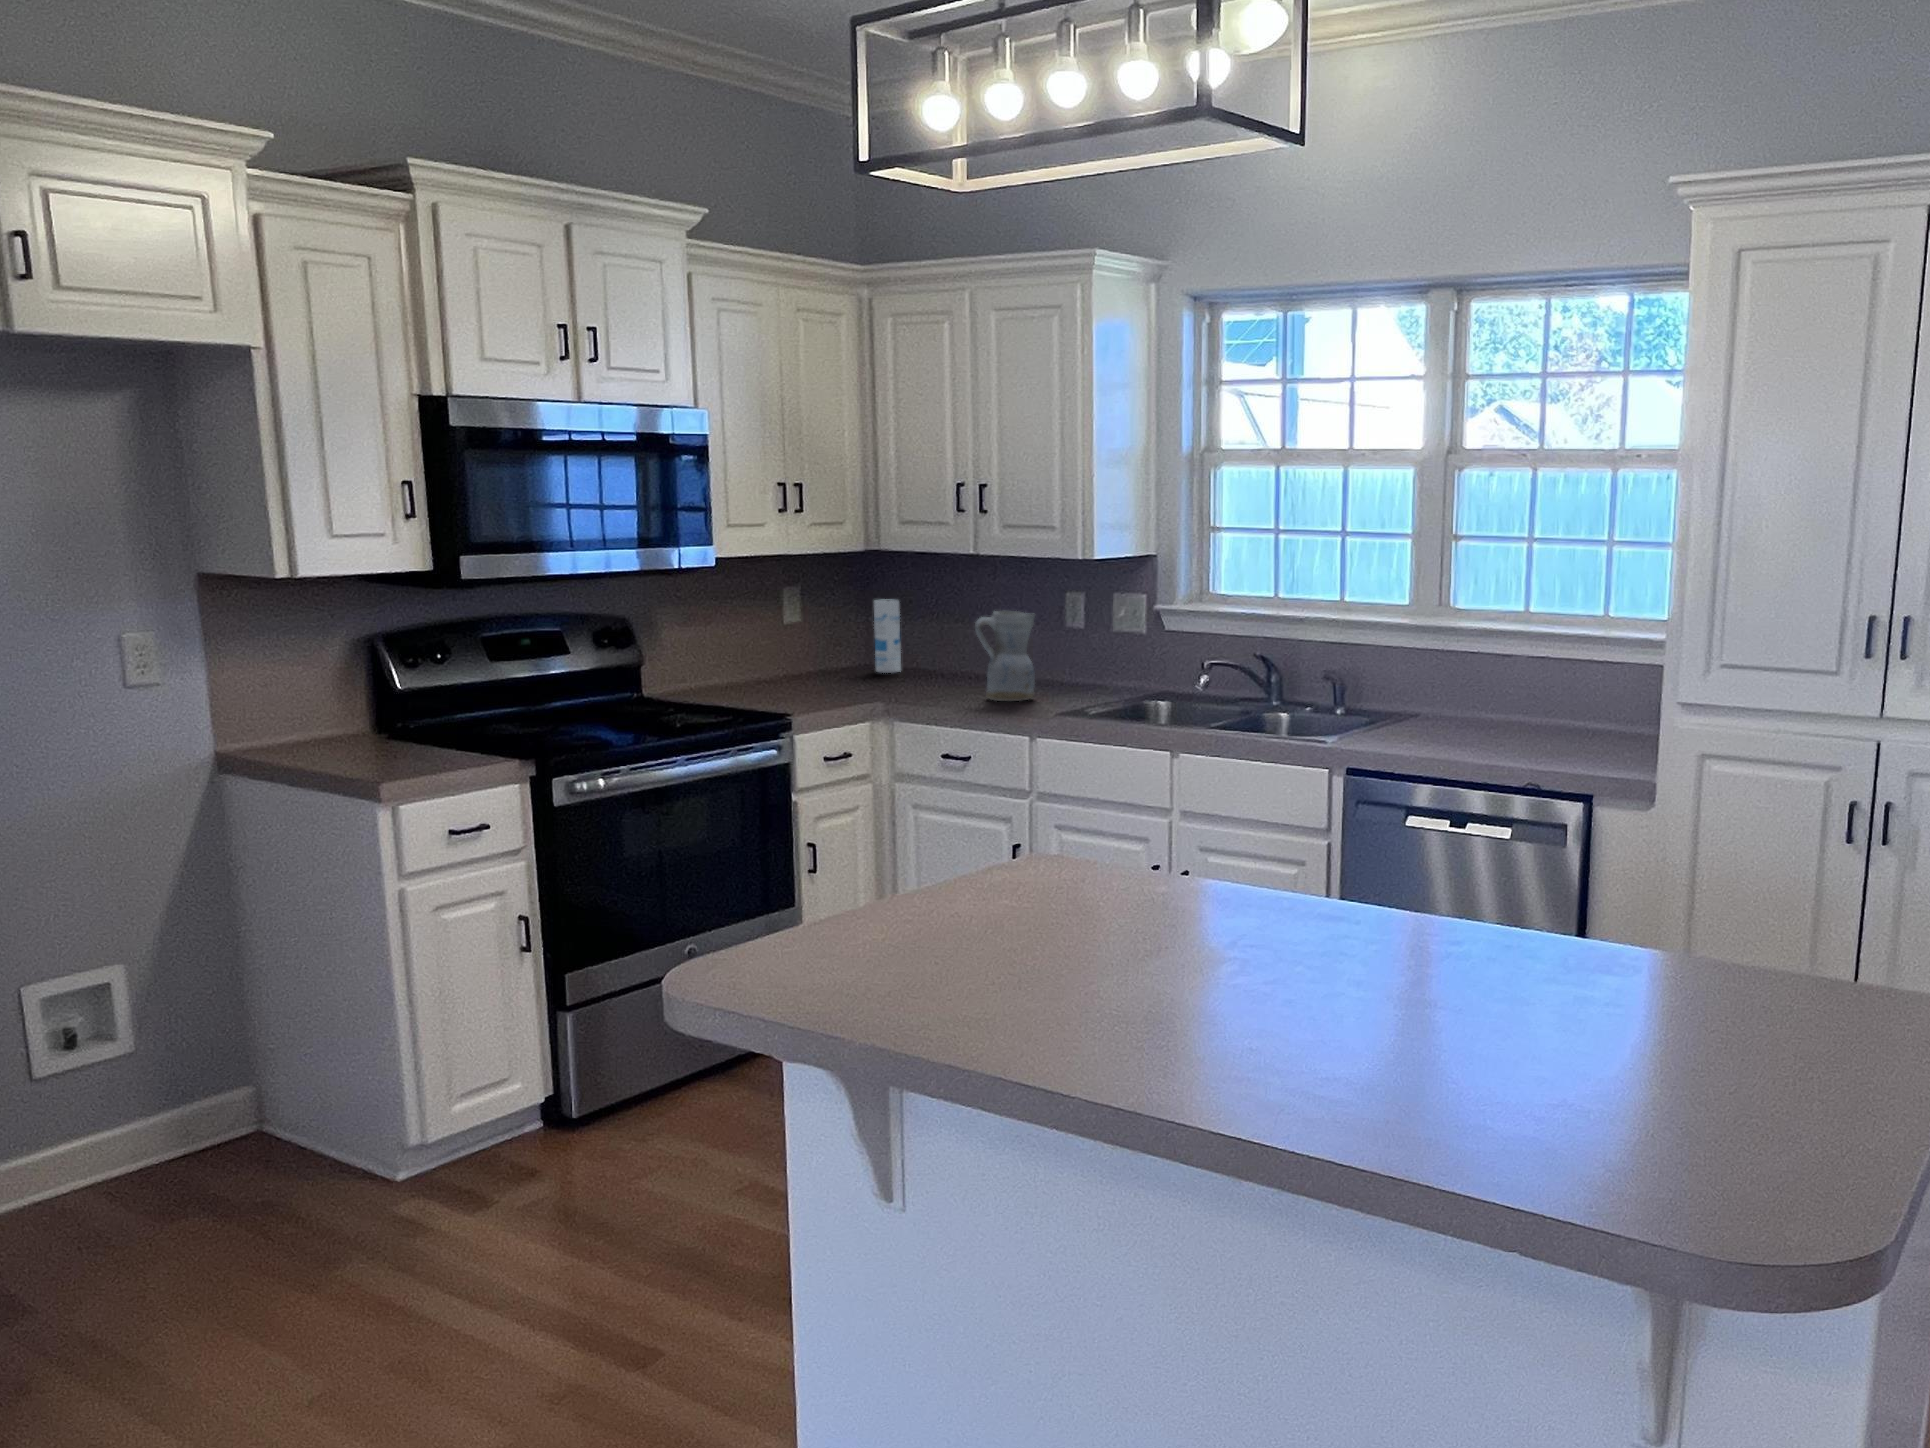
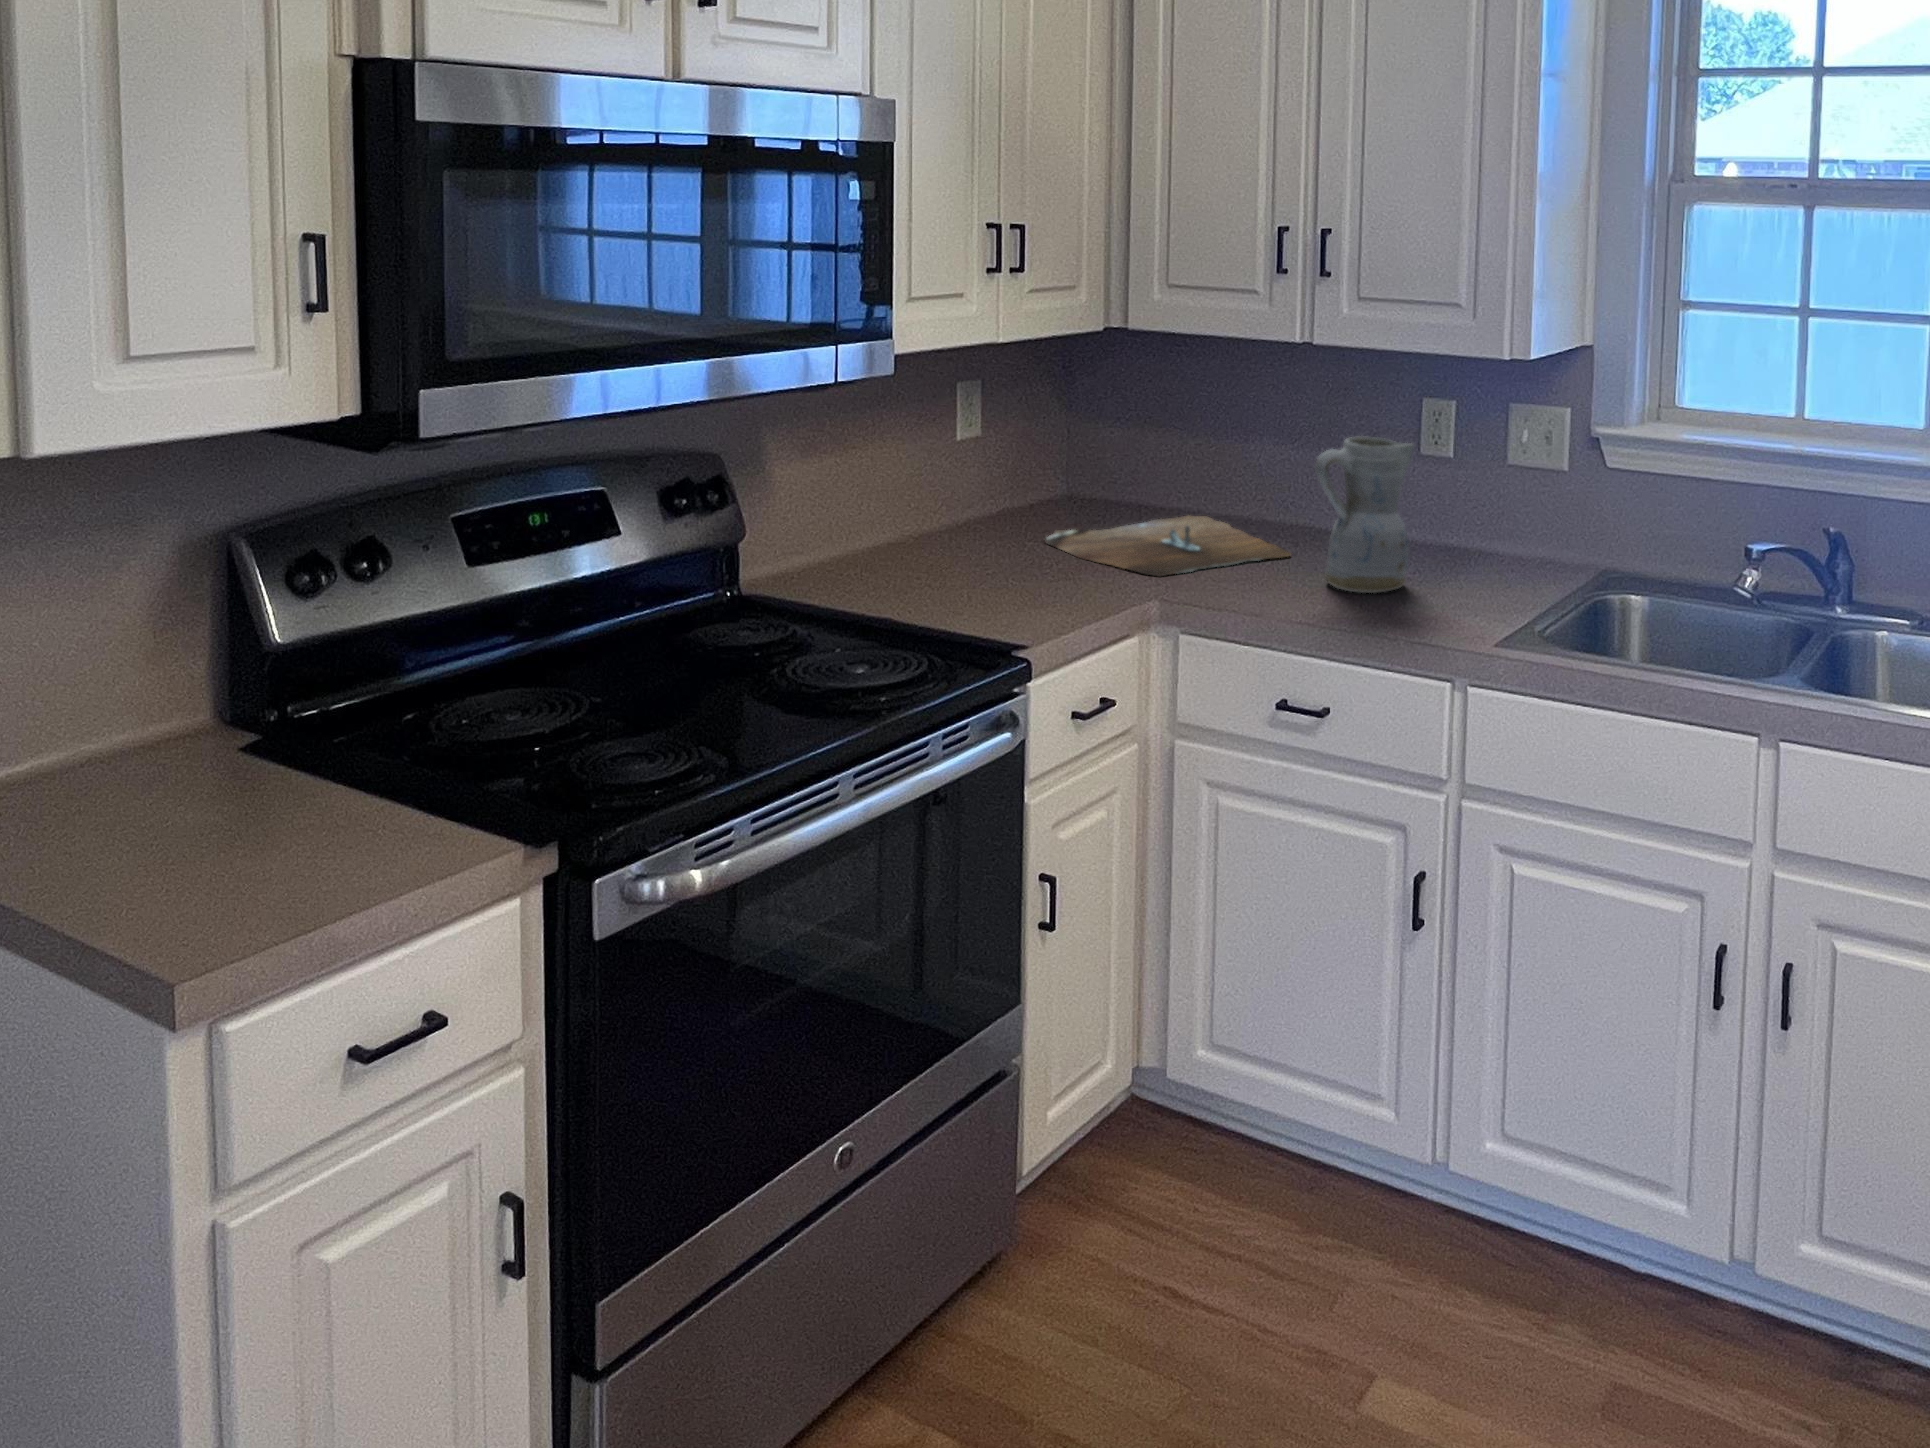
canister: present [874,599,901,673] -> none [1091,394,1131,509]
cutting board: none [833,672,980,696] -> present [1045,516,1290,576]

